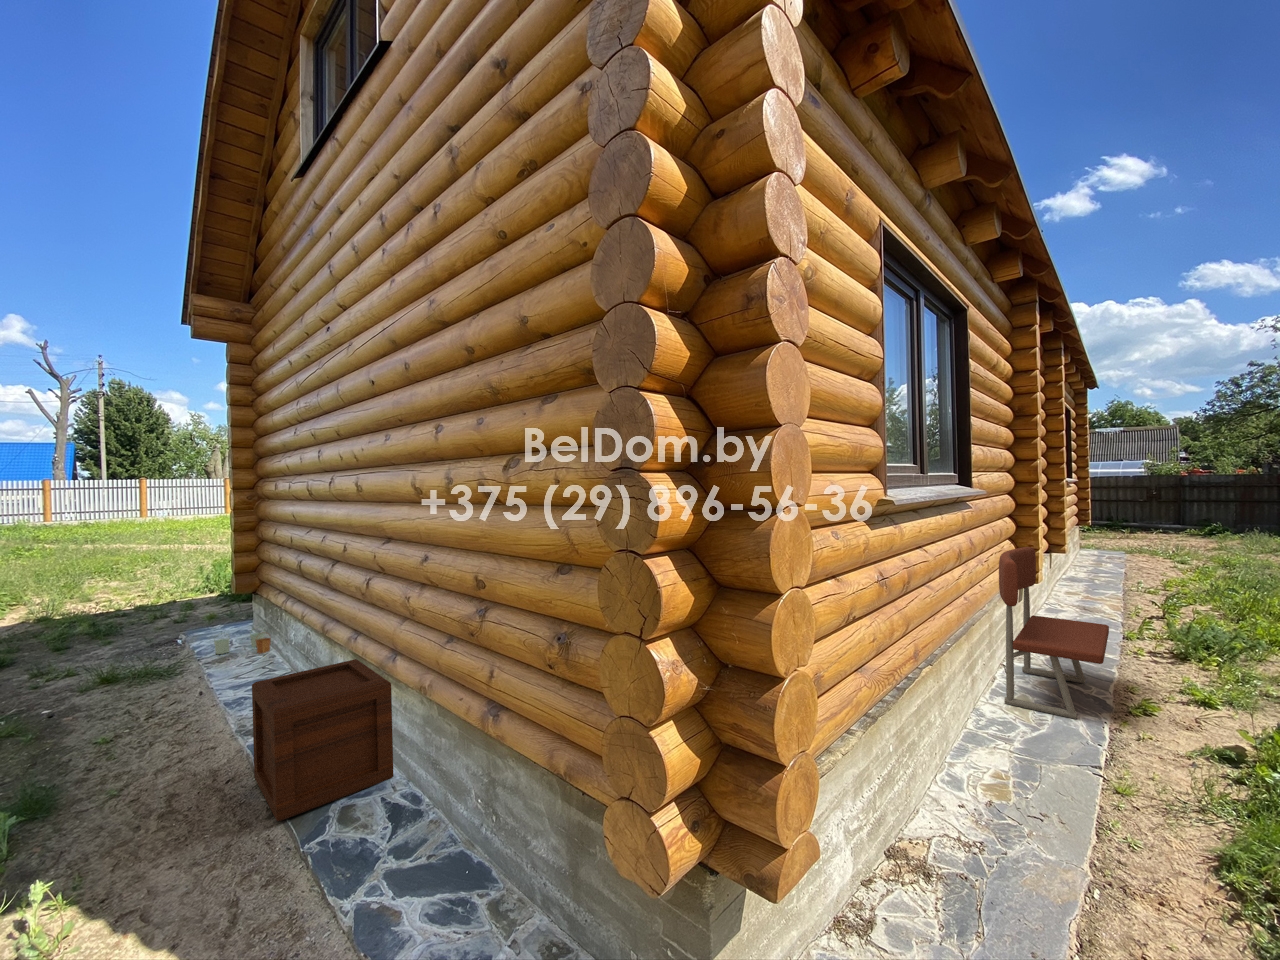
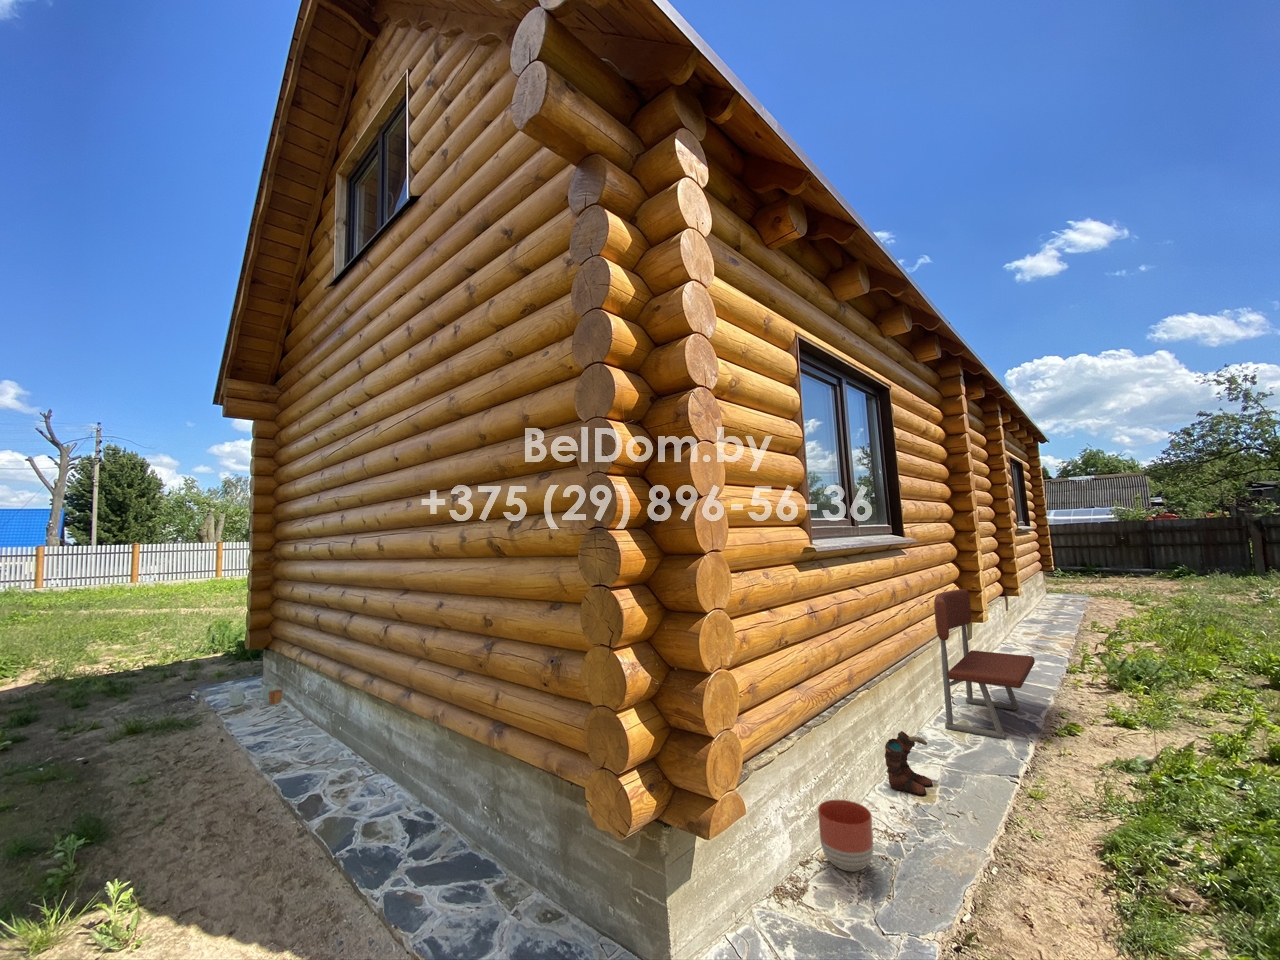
wooden crate: present [252,659,394,821] -> none [283,698,407,838]
boots: none [948,714,1003,791] -> present [885,731,933,796]
planter: none [883,806,952,896] -> present [818,800,873,872]

